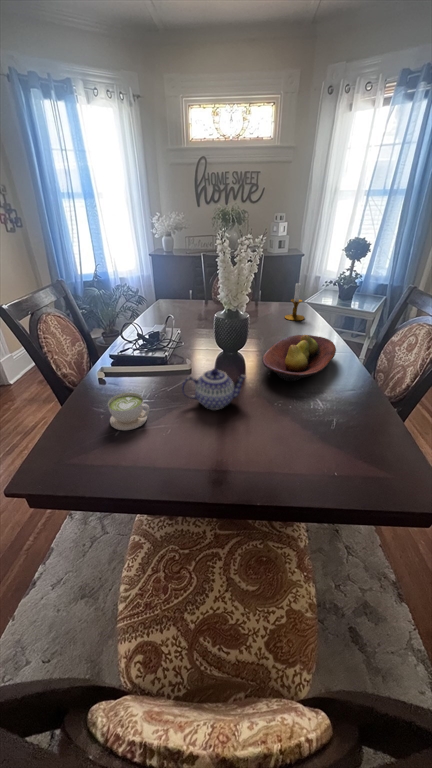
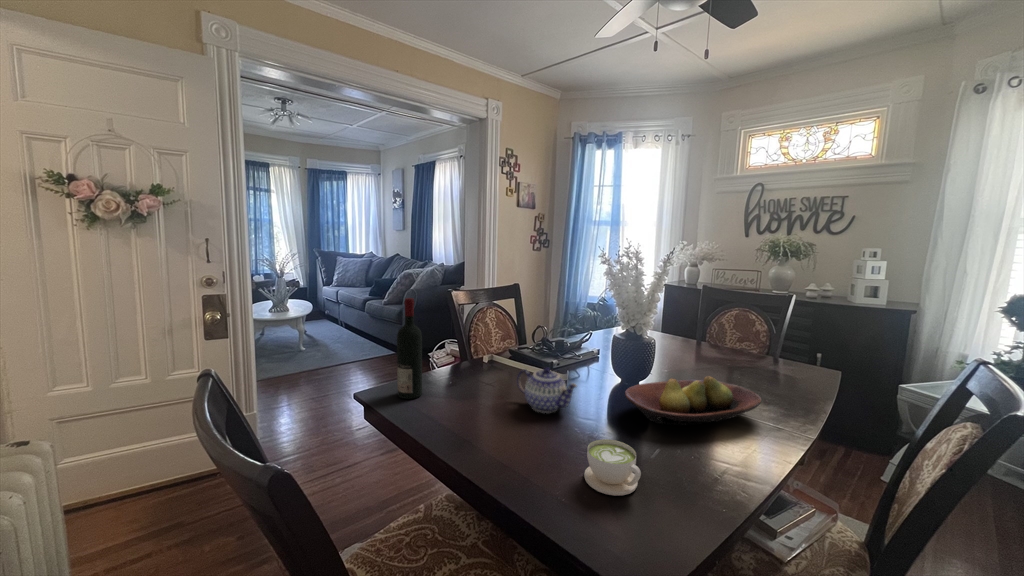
candlestick: present [285,283,305,321] -> none [762,327,797,380]
wine bottle: none [39,341,93,462] -> present [397,298,422,399]
coffee cup: present [108,393,150,430] -> present [584,439,641,496]

